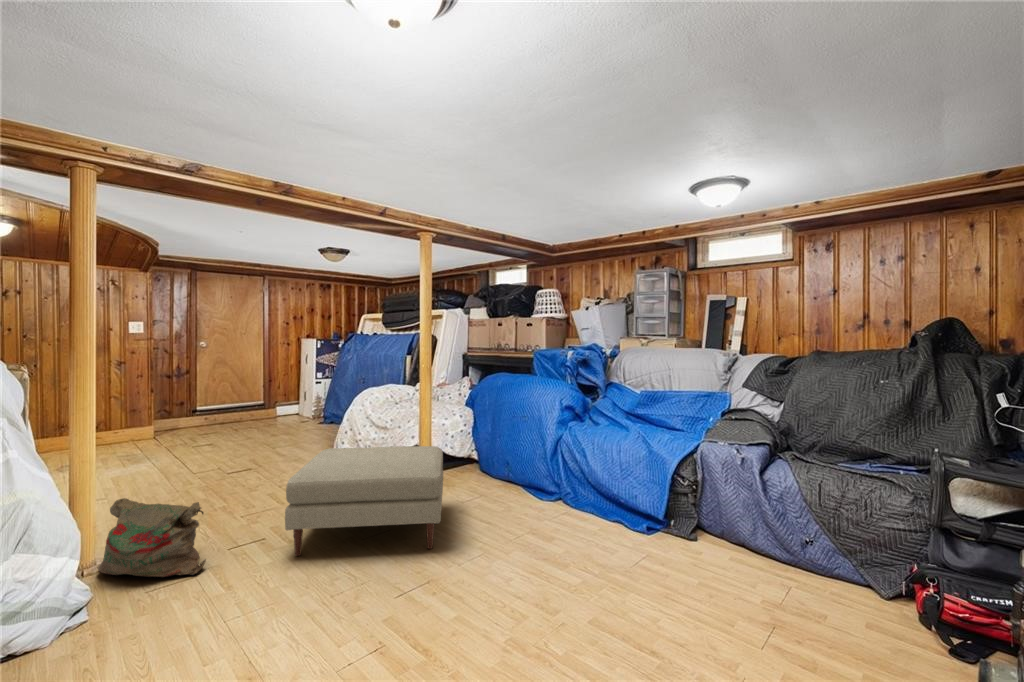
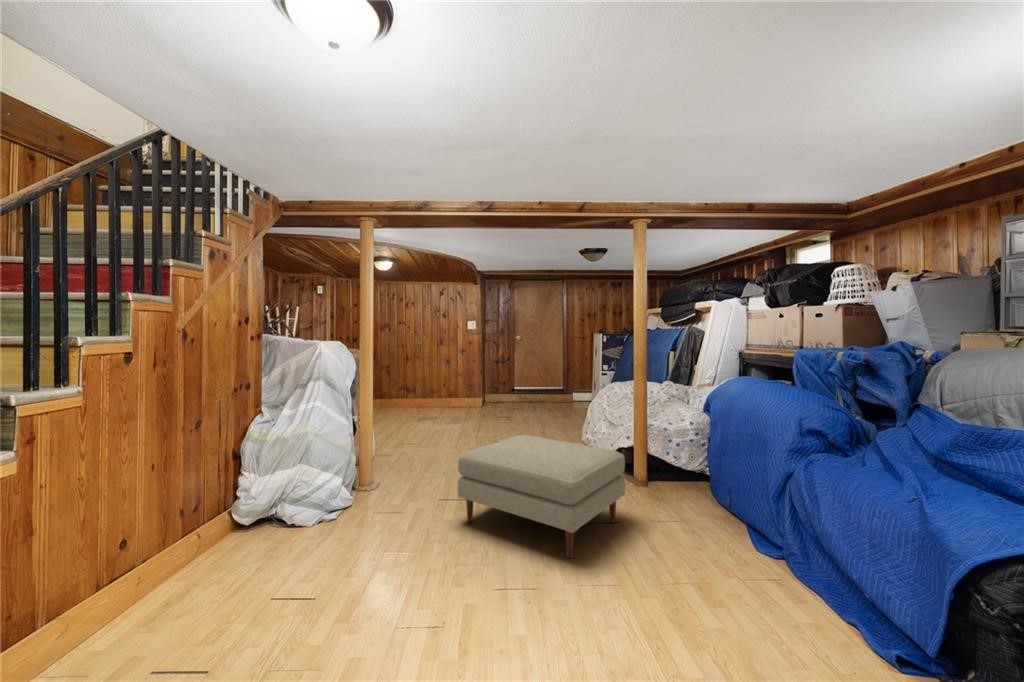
bag: present [97,498,206,577] -> none [365,445,418,512]

